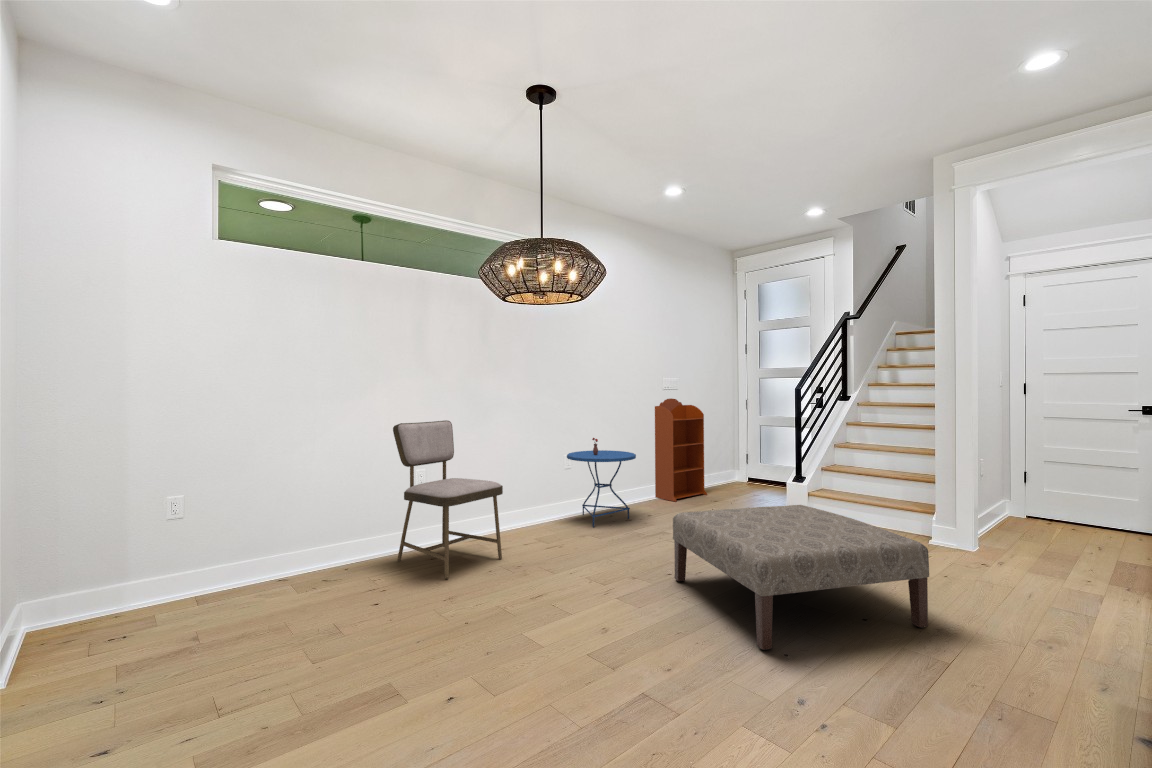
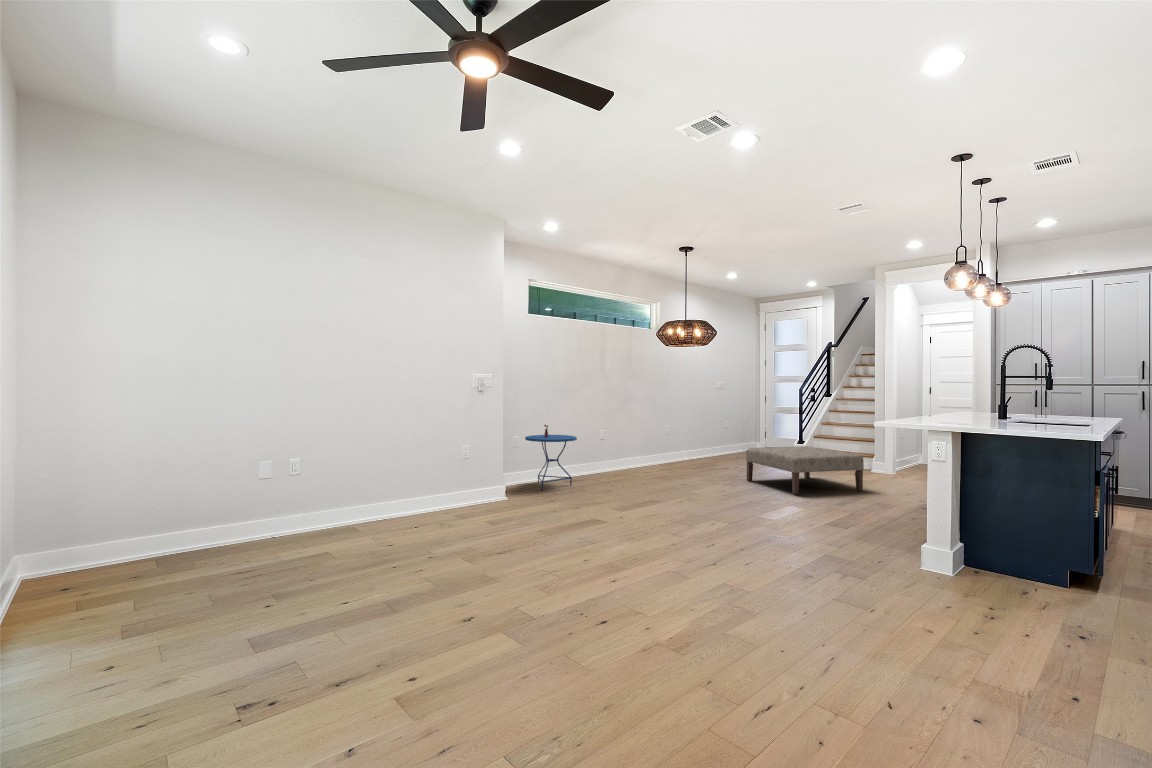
bookcase: present [655,398,707,502] -> none [712,394,743,457]
dining chair: present [393,420,503,579] -> none [600,404,654,480]
side table: present [567,438,636,527] -> present [525,425,577,490]

